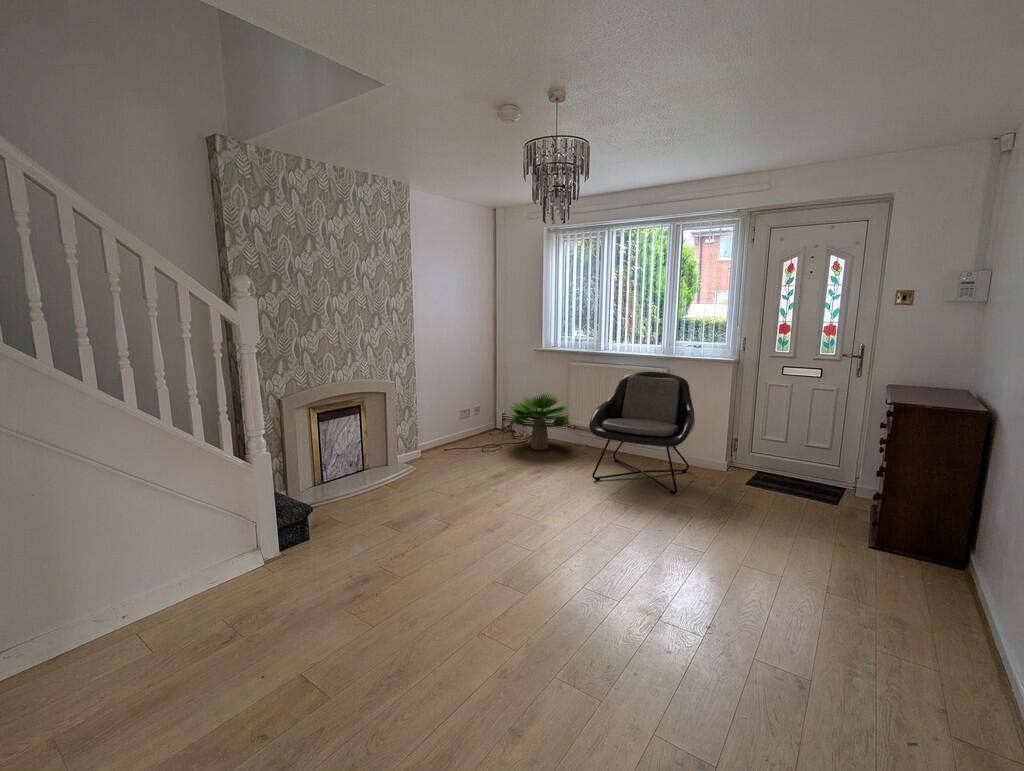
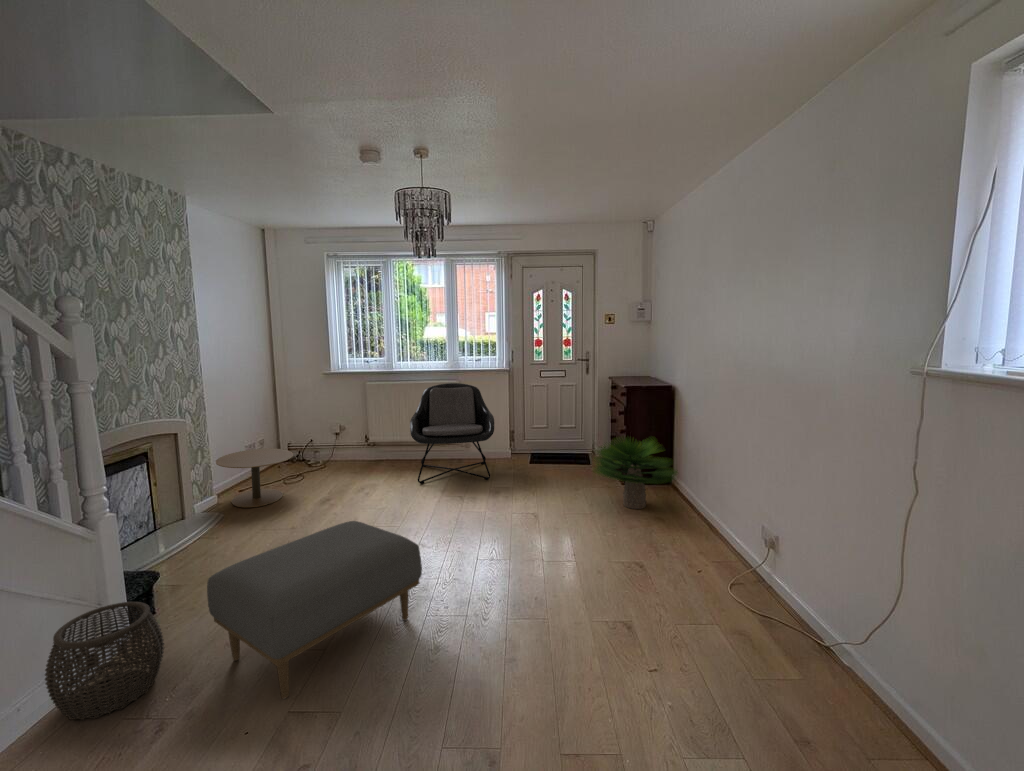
potted plant: present [510,394,571,450] -> present [596,437,677,509]
side table: none [418,415,482,468] -> present [216,449,293,507]
ottoman: none [260,512,464,679] -> present [207,521,422,699]
woven basket: none [167,532,258,624] -> present [45,602,164,720]

